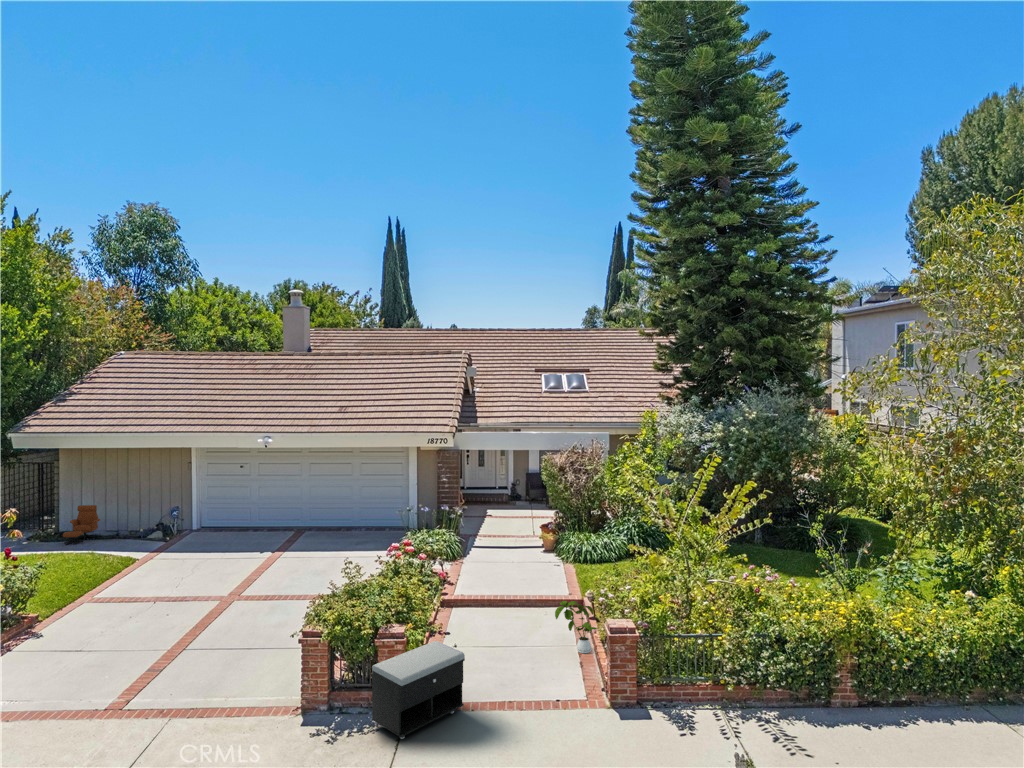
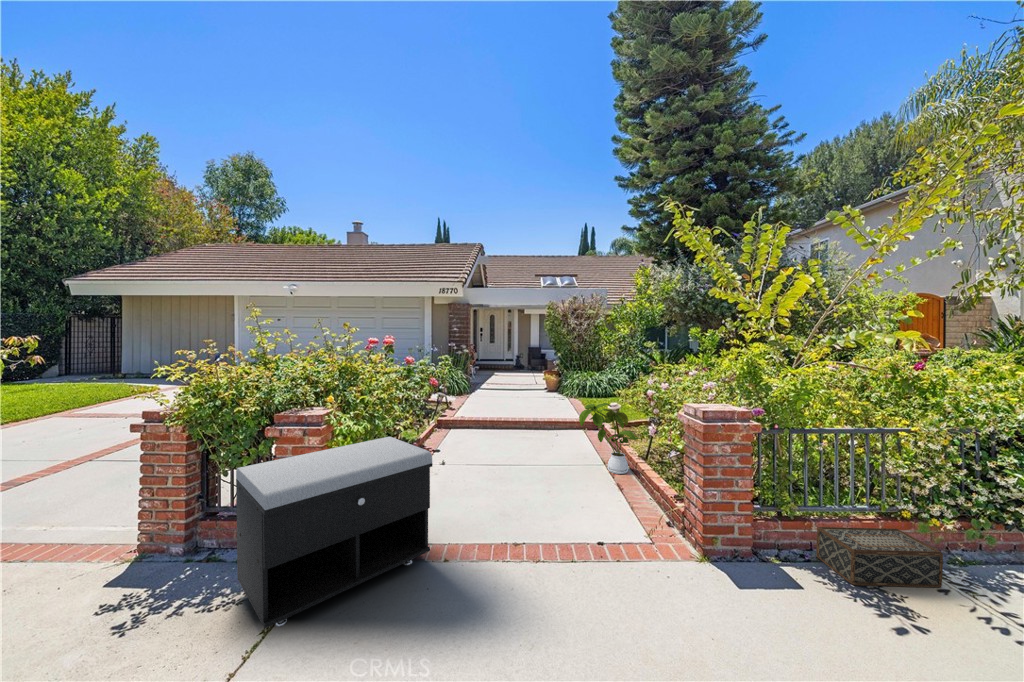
lounge chair: present [63,505,100,545] -> none [107,352,149,384]
woven basket: none [673,689,723,719] -> present [816,527,943,587]

